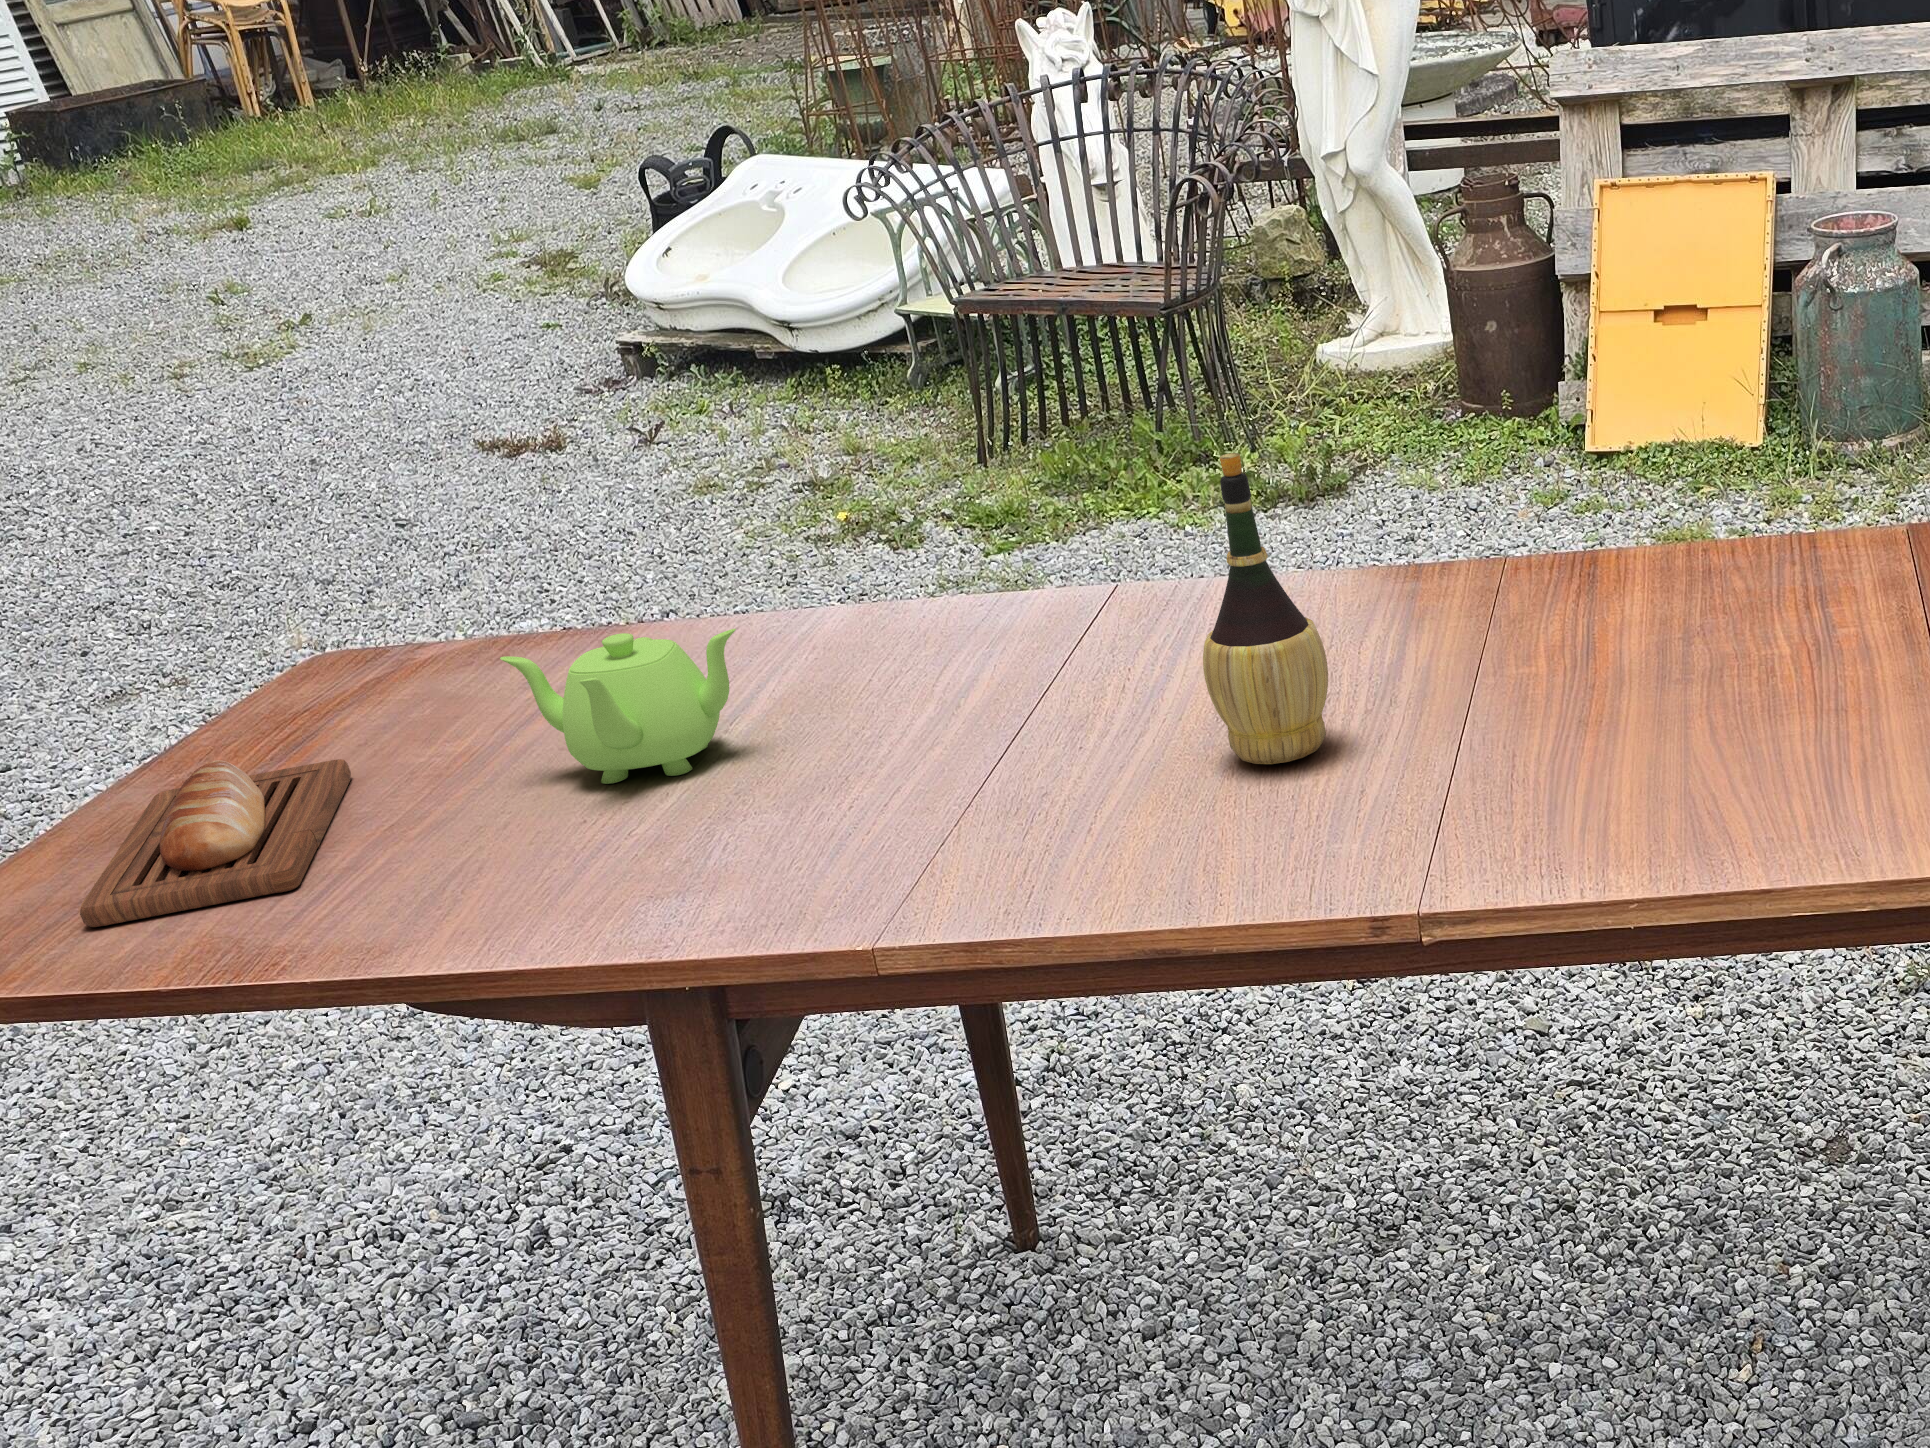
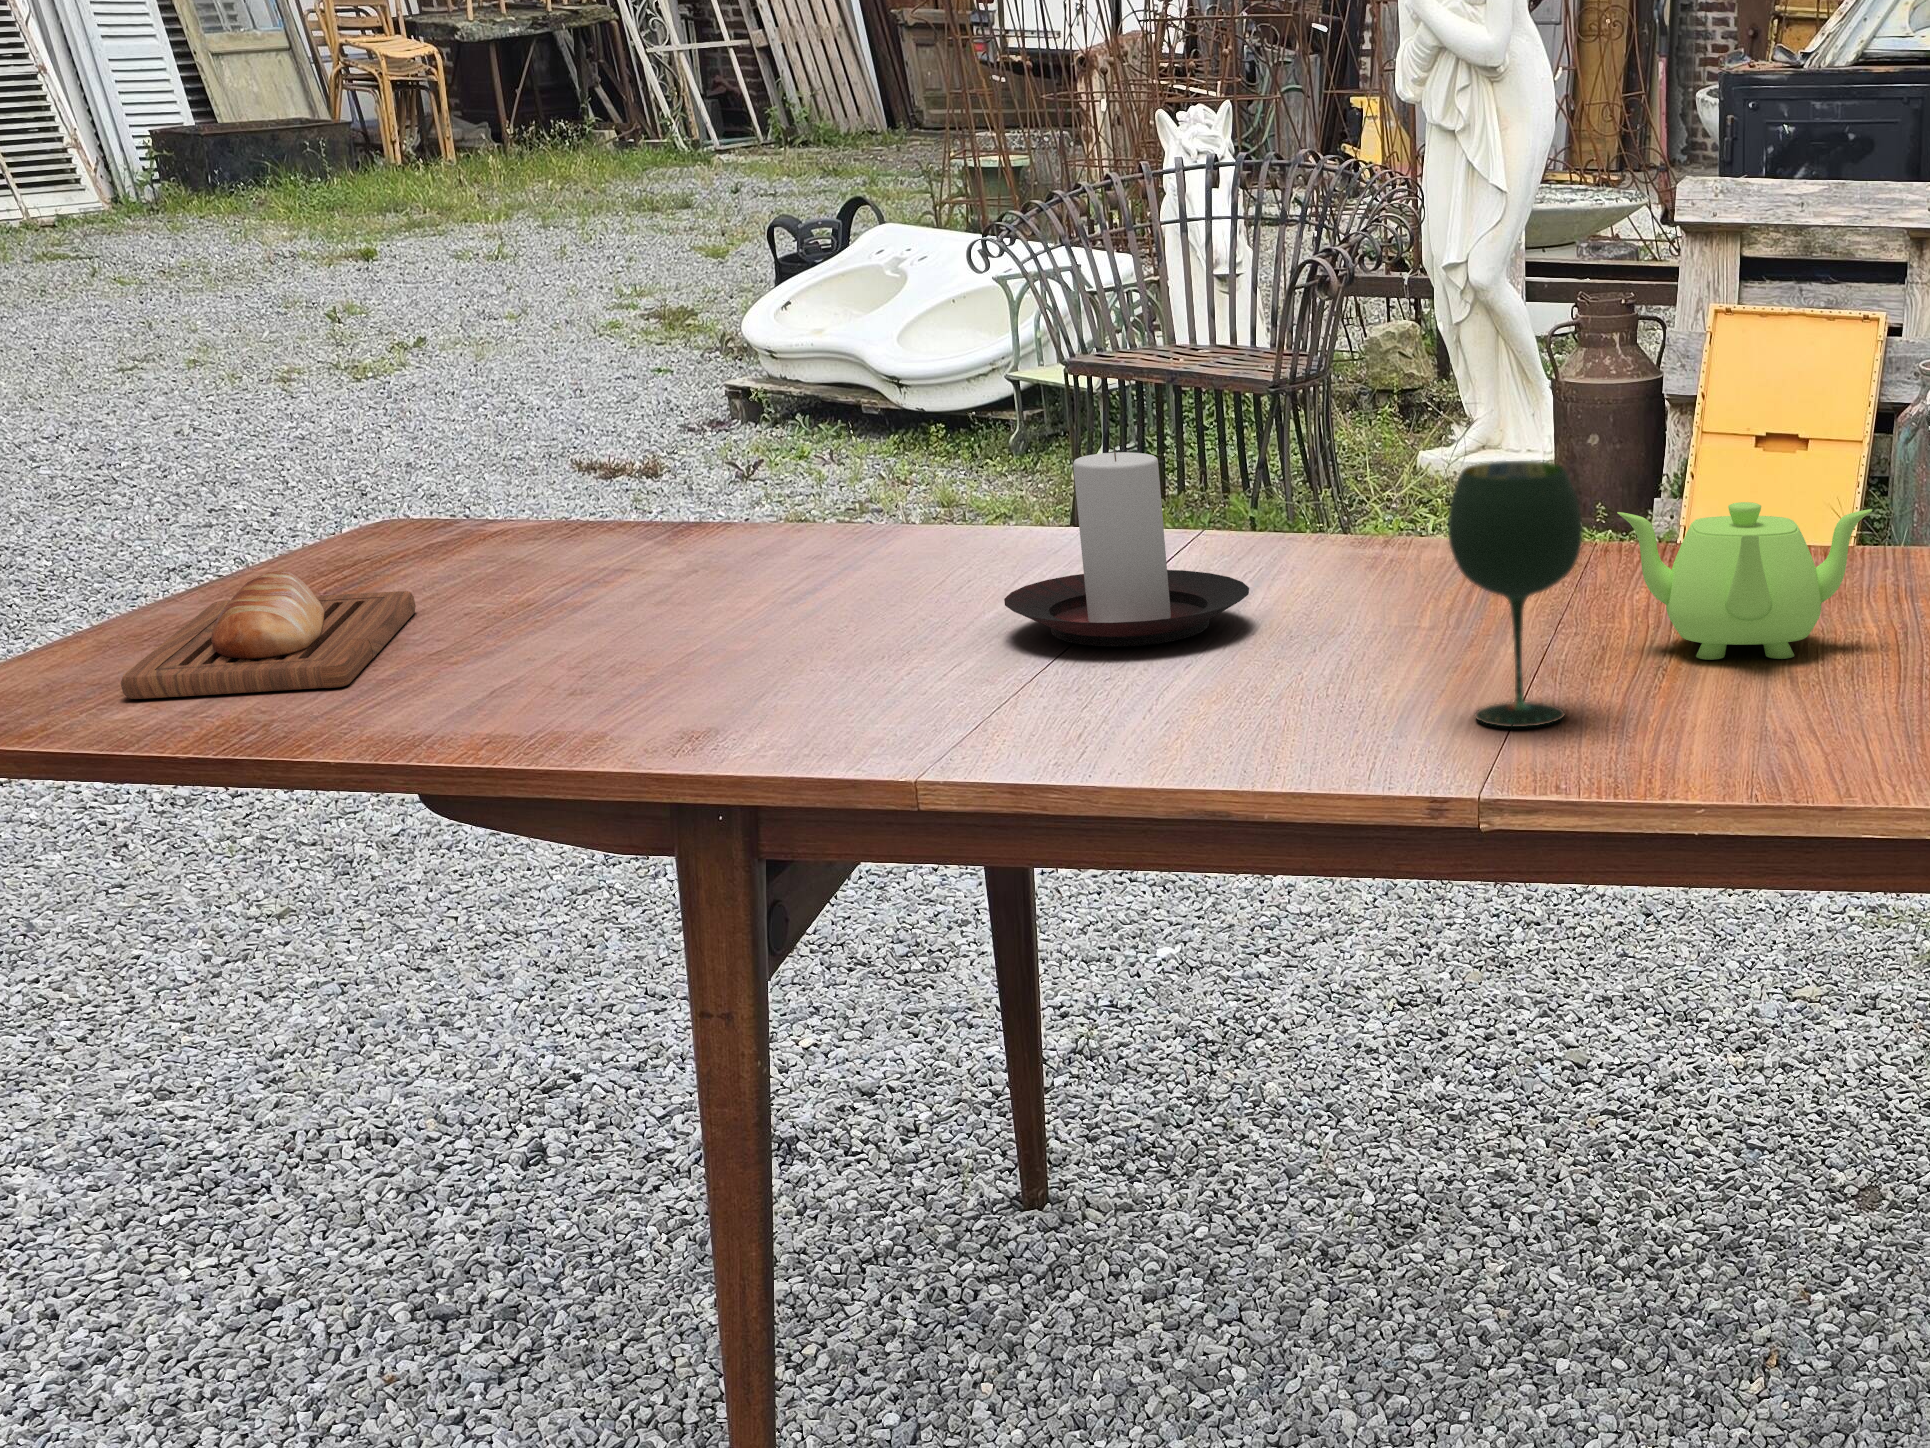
wine bottle: present [1203,453,1328,764] -> none [1295,344,1420,667]
candle holder: none [922,559,1161,759] -> present [1004,446,1249,646]
wine glass: none [1350,567,1486,831] -> present [1448,461,1582,727]
teapot: present [500,629,736,784] -> present [1617,502,1872,660]

